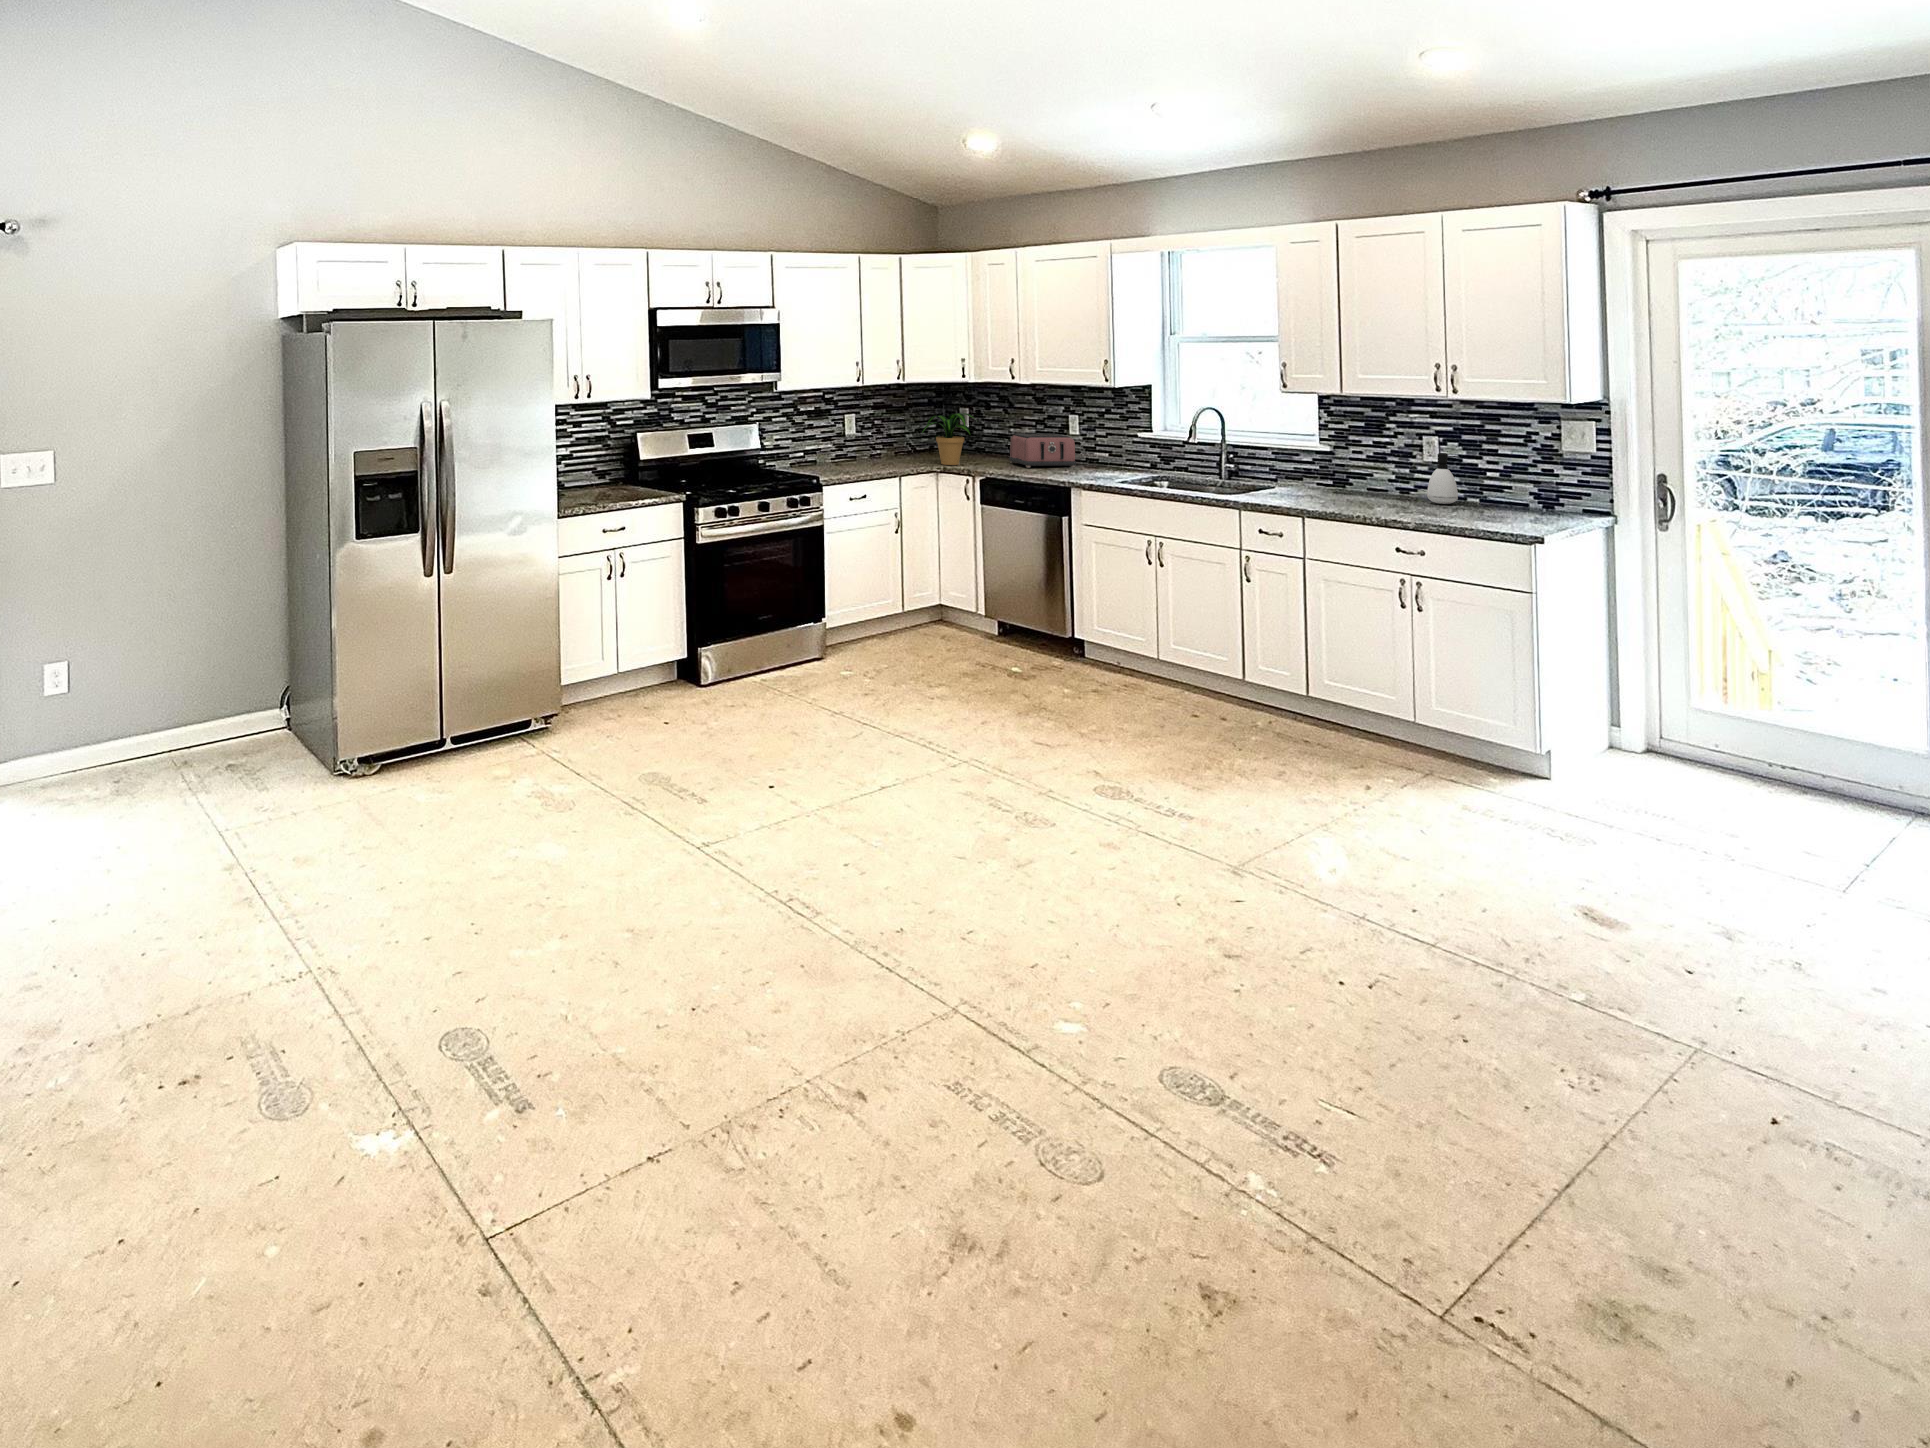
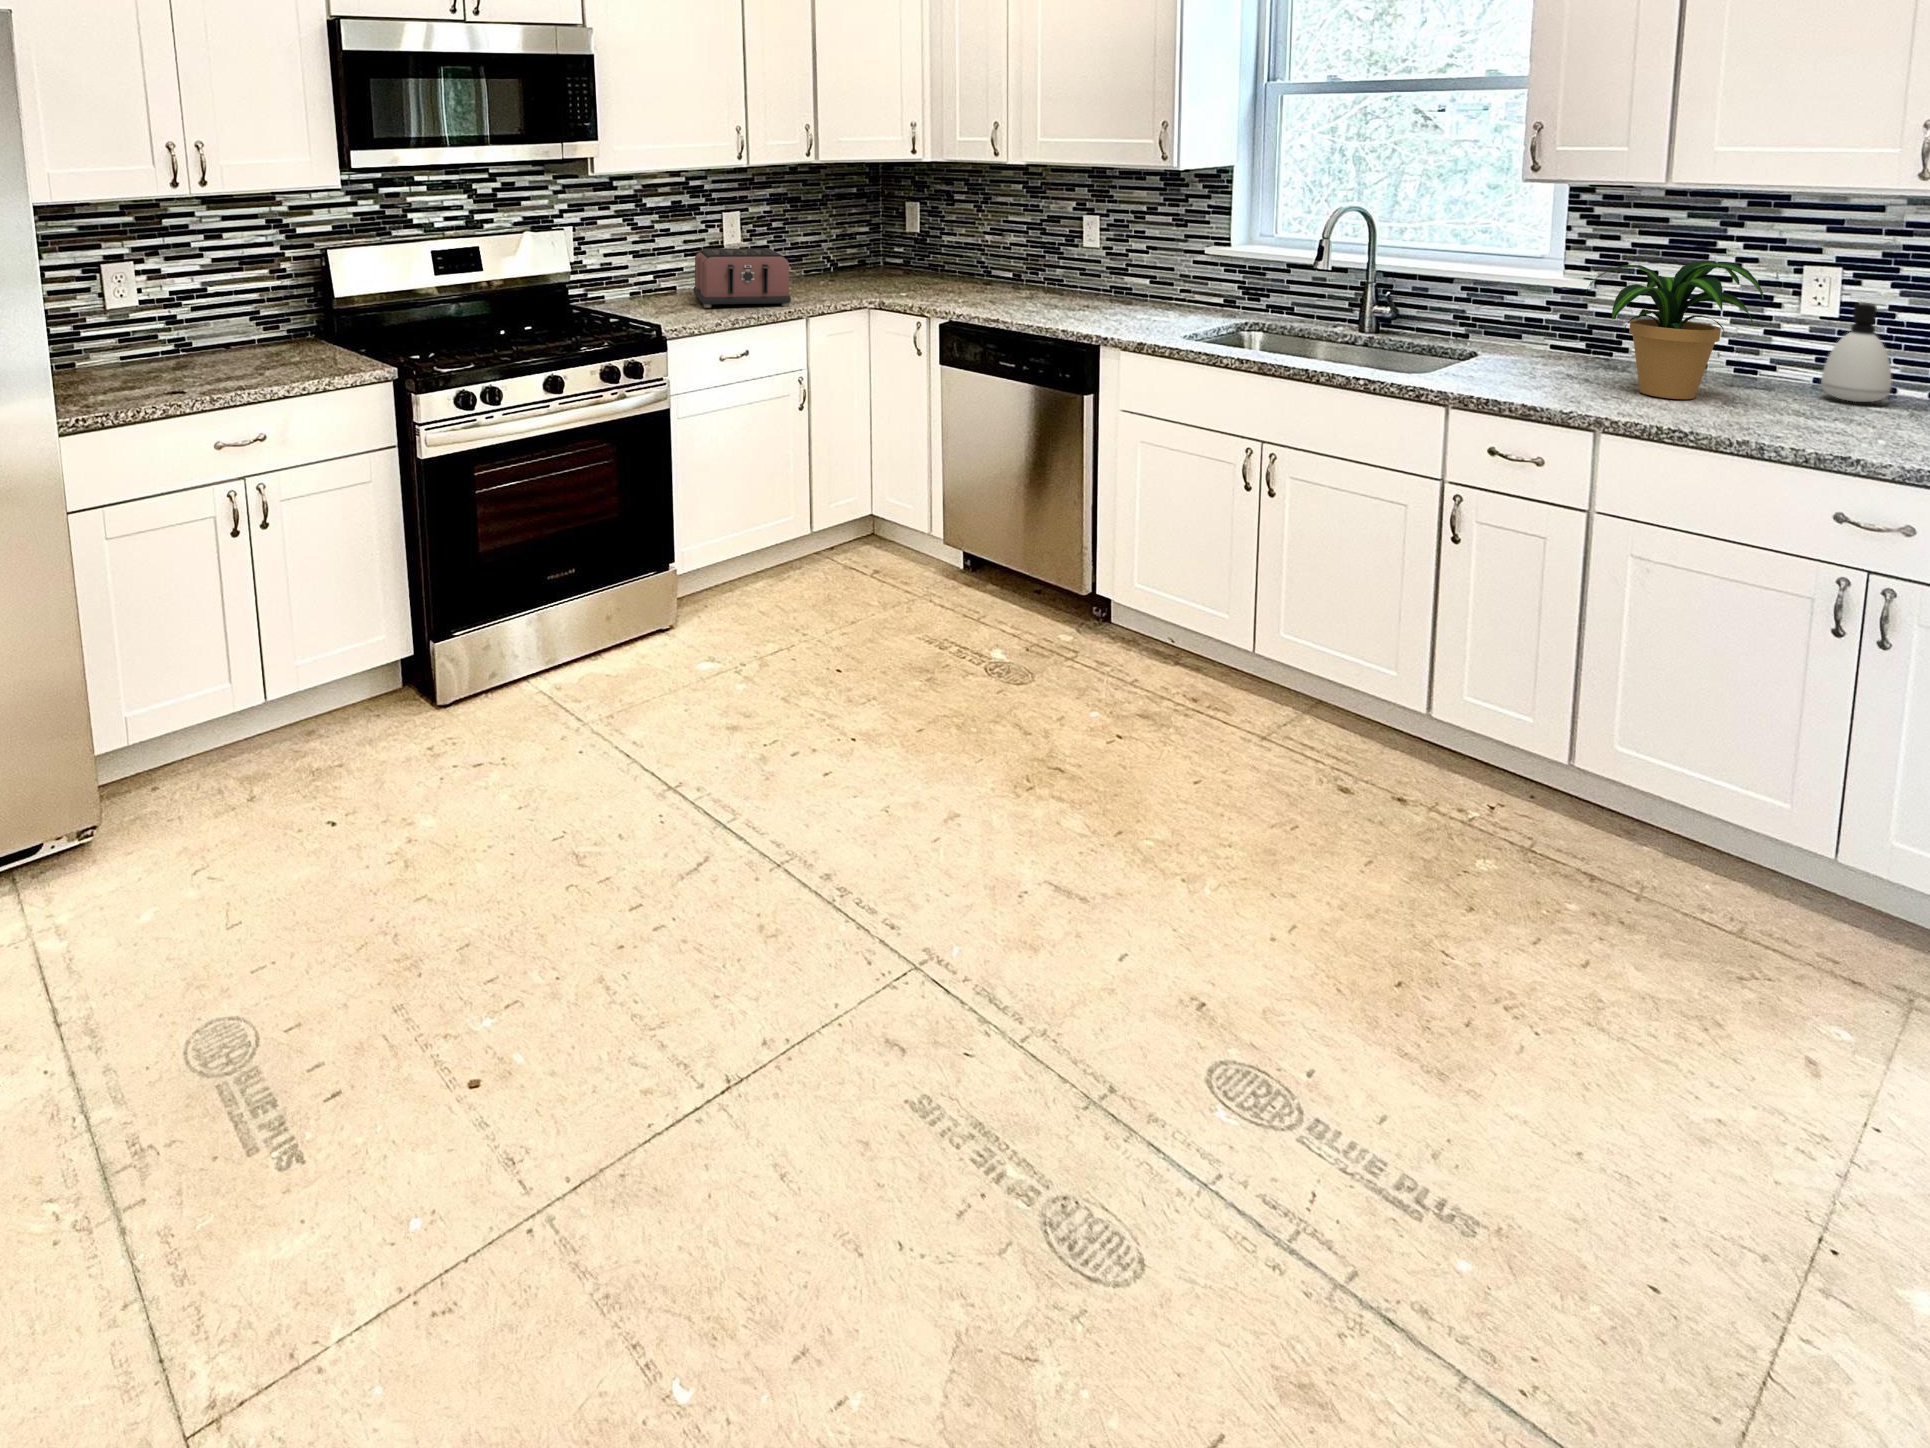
potted plant: present [922,413,974,465] -> present [1586,260,1764,399]
toaster: present [1009,434,1076,468] -> present [693,248,791,308]

